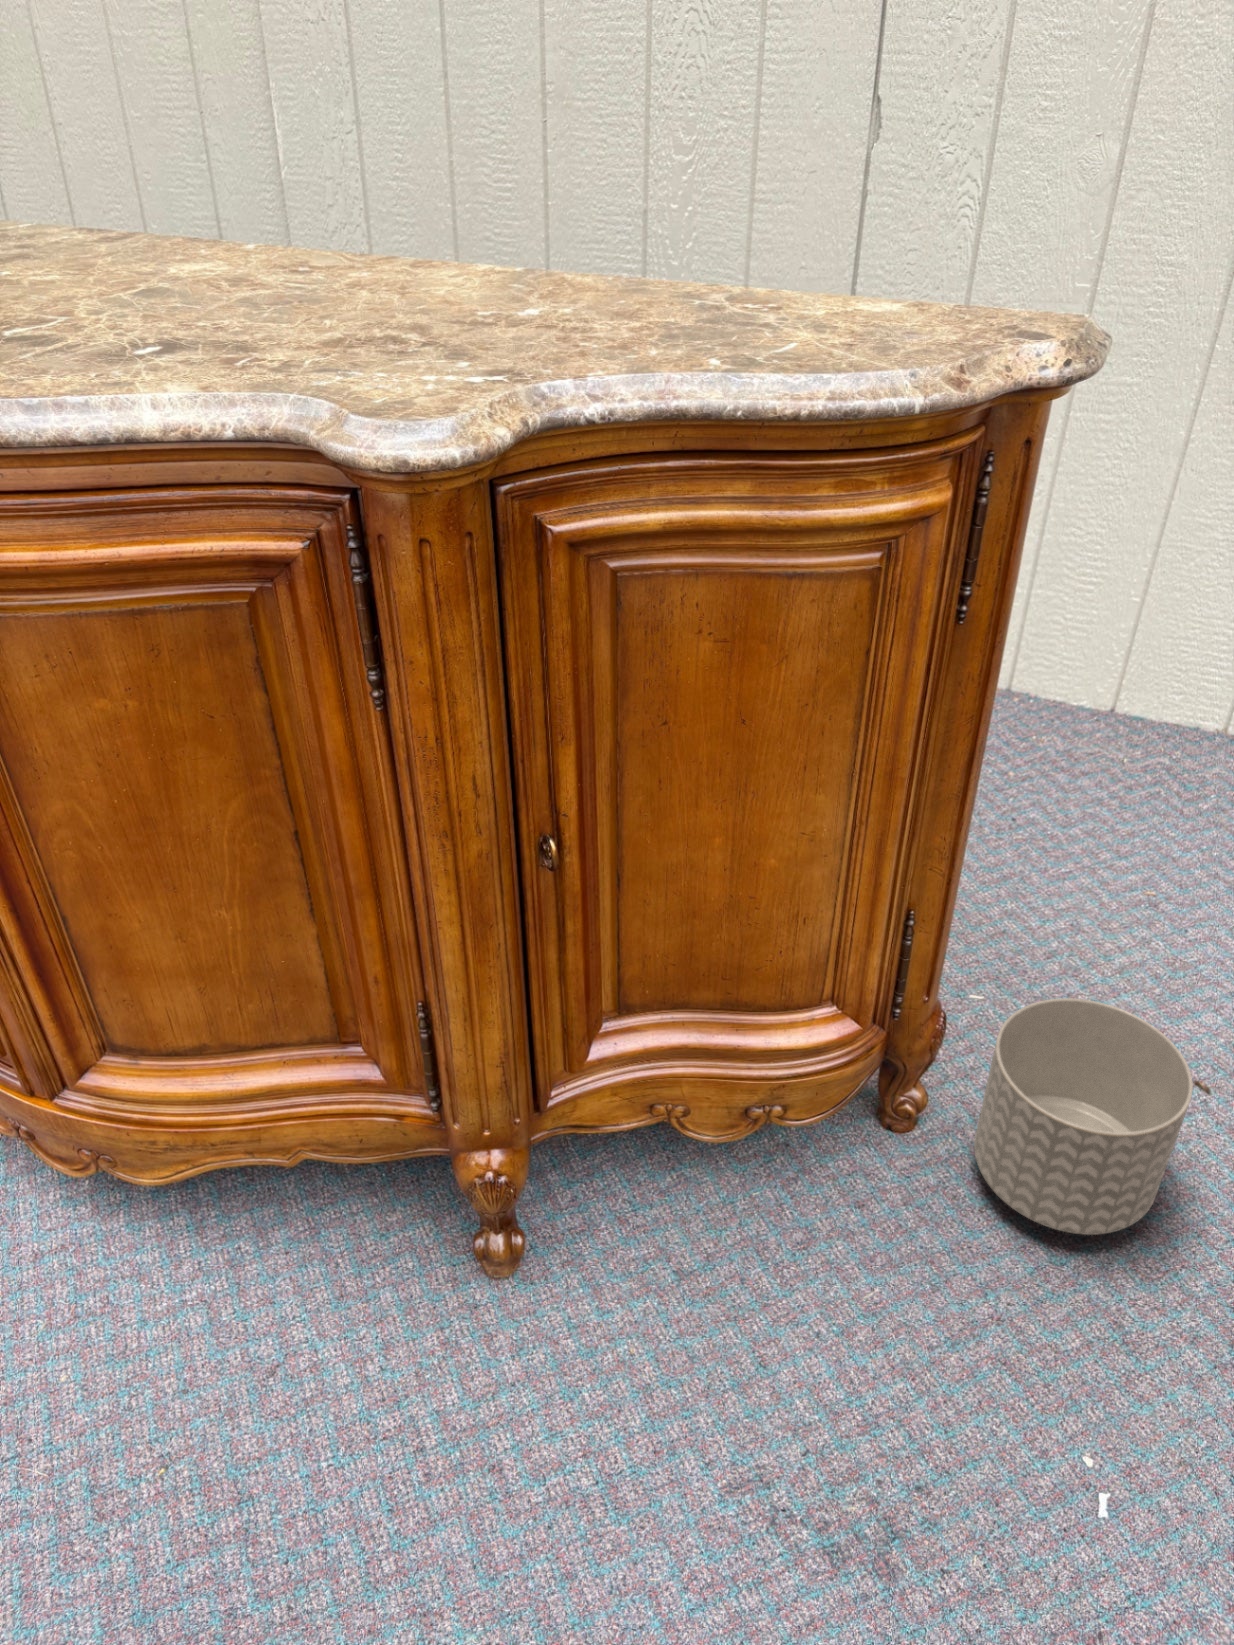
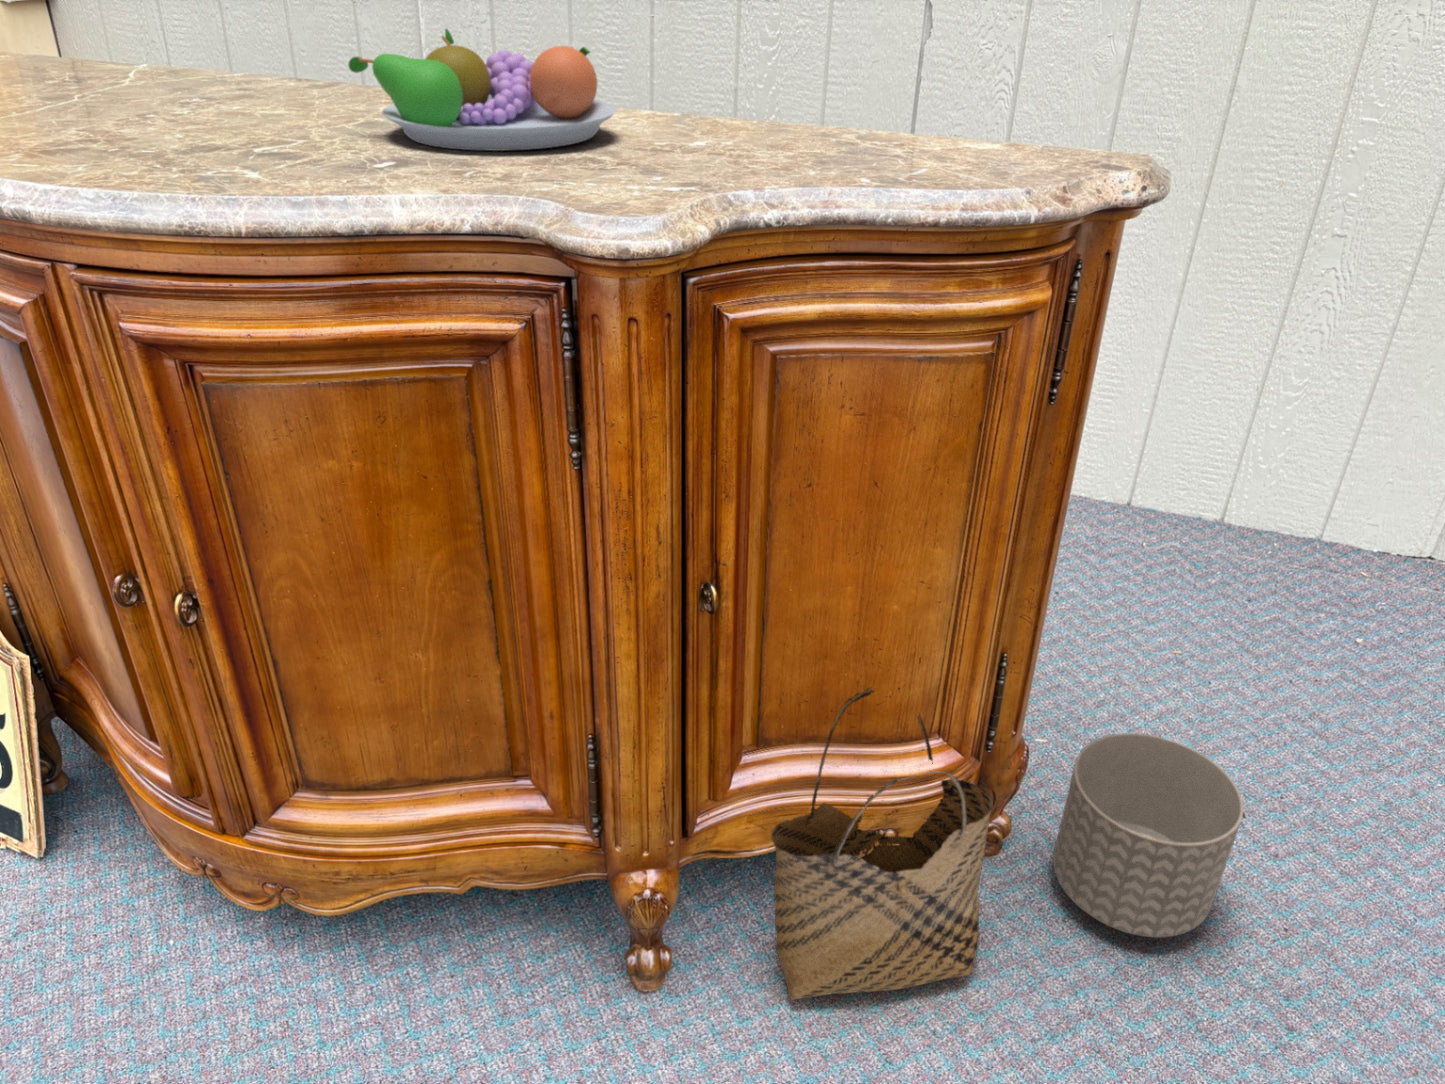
fruit bowl: none [126,173,444,327] -> present [349,29,616,151]
woven basket: none [630,948,890,1292] -> present [771,688,993,1000]

